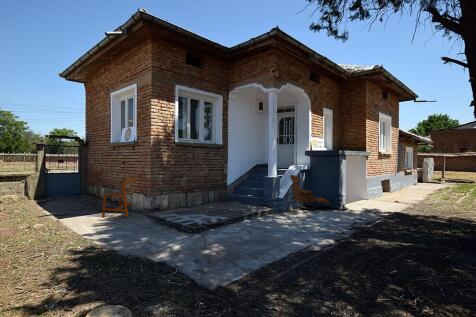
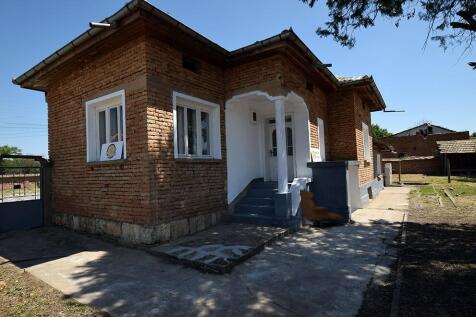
bench: present [102,176,137,217] -> none [88,200,132,257]

